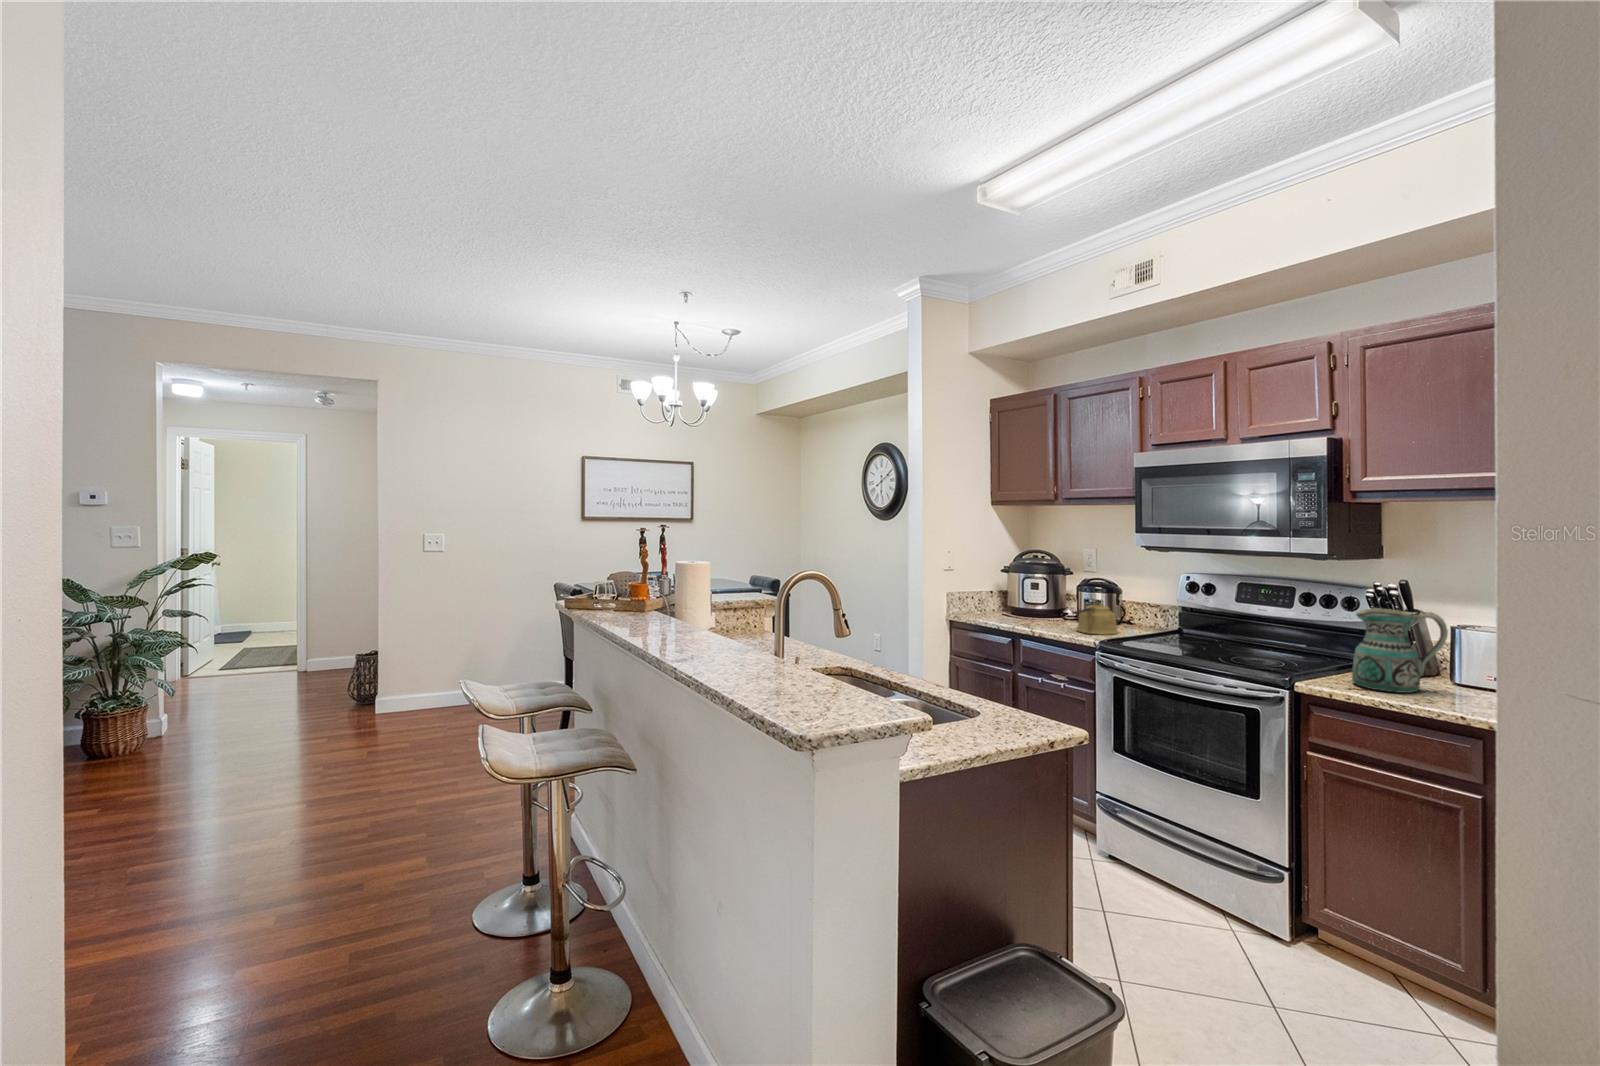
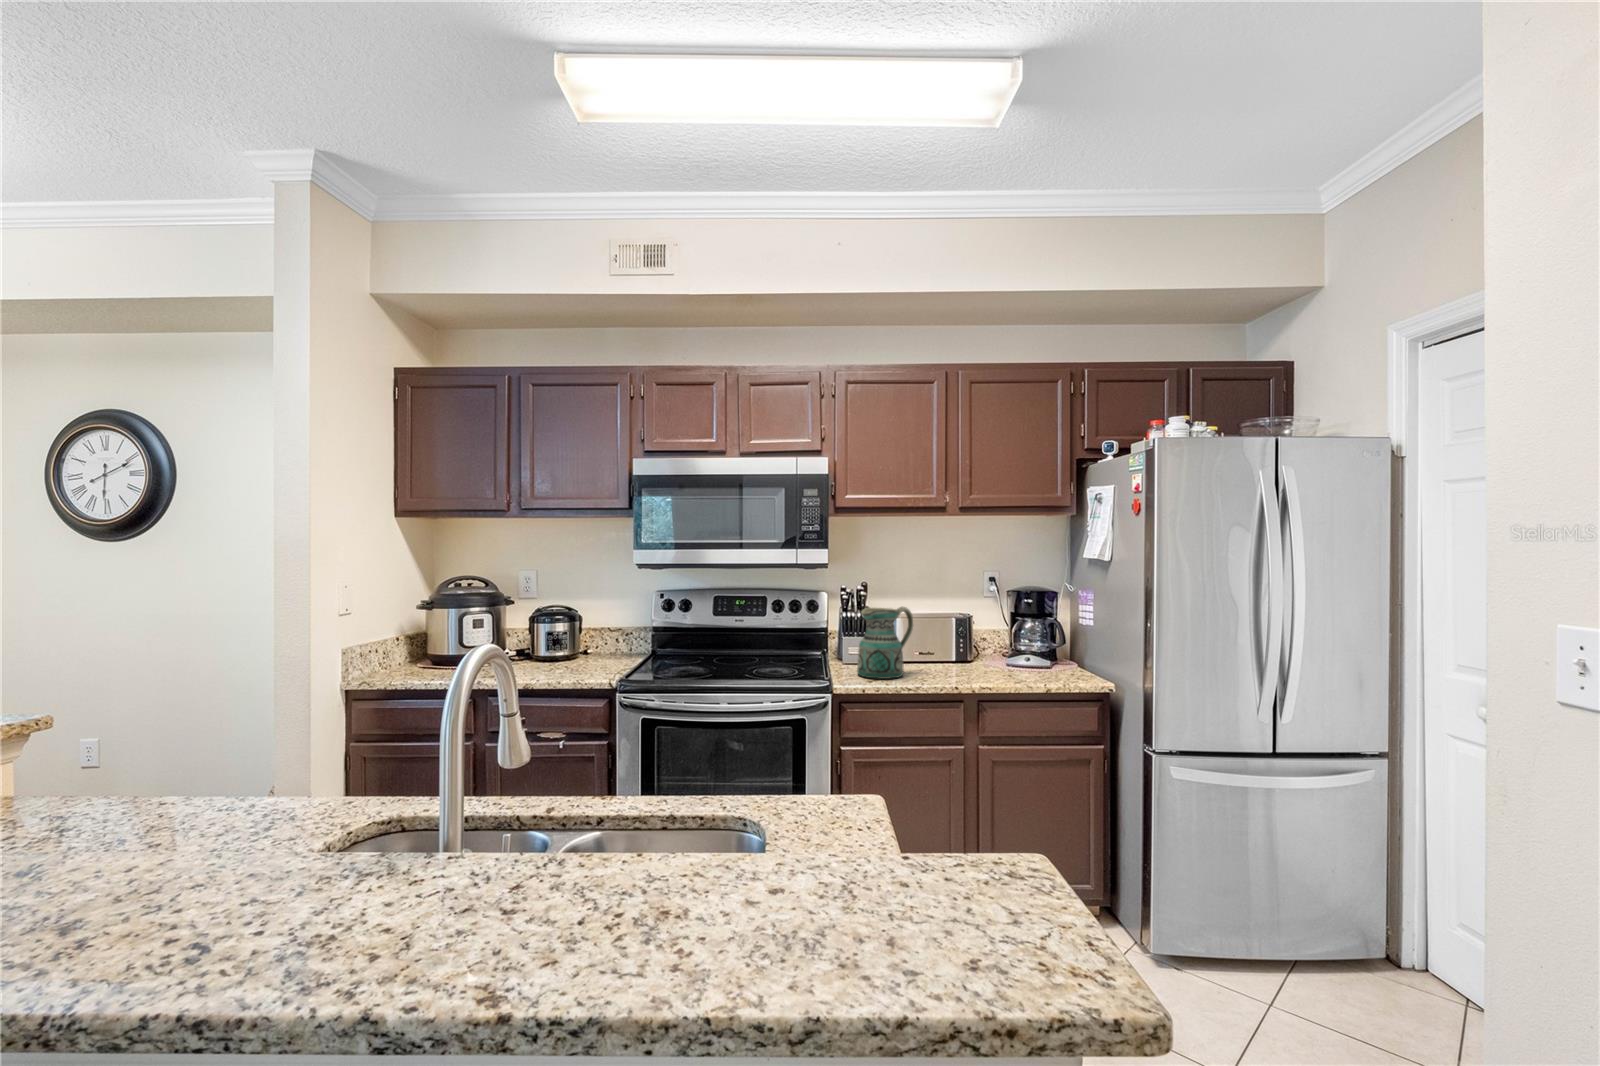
kettle: present [1072,602,1118,635] -> none [552,633,602,673]

